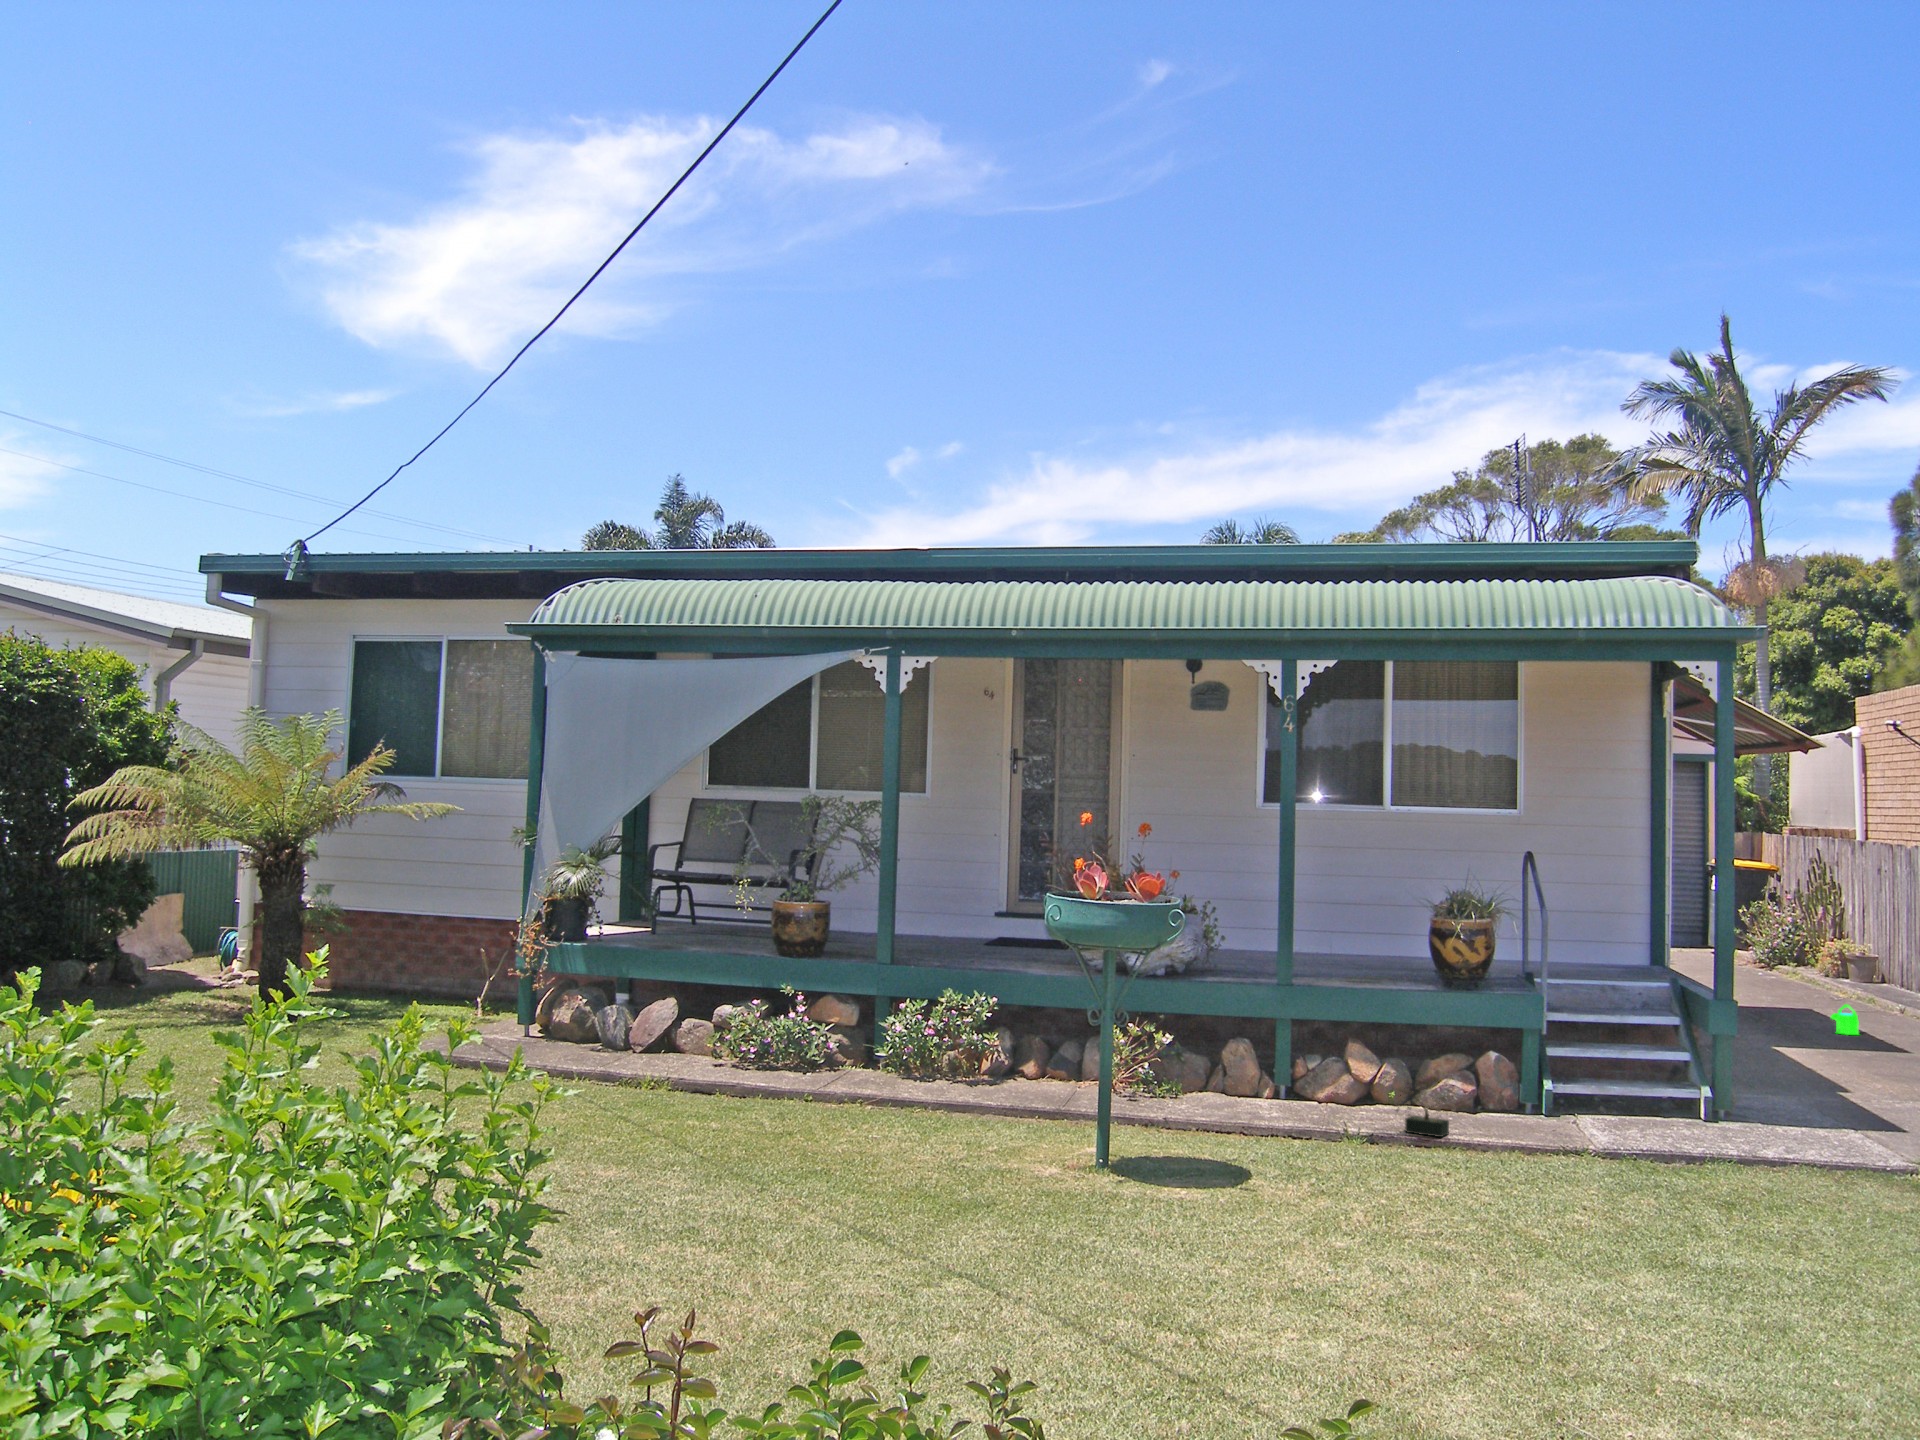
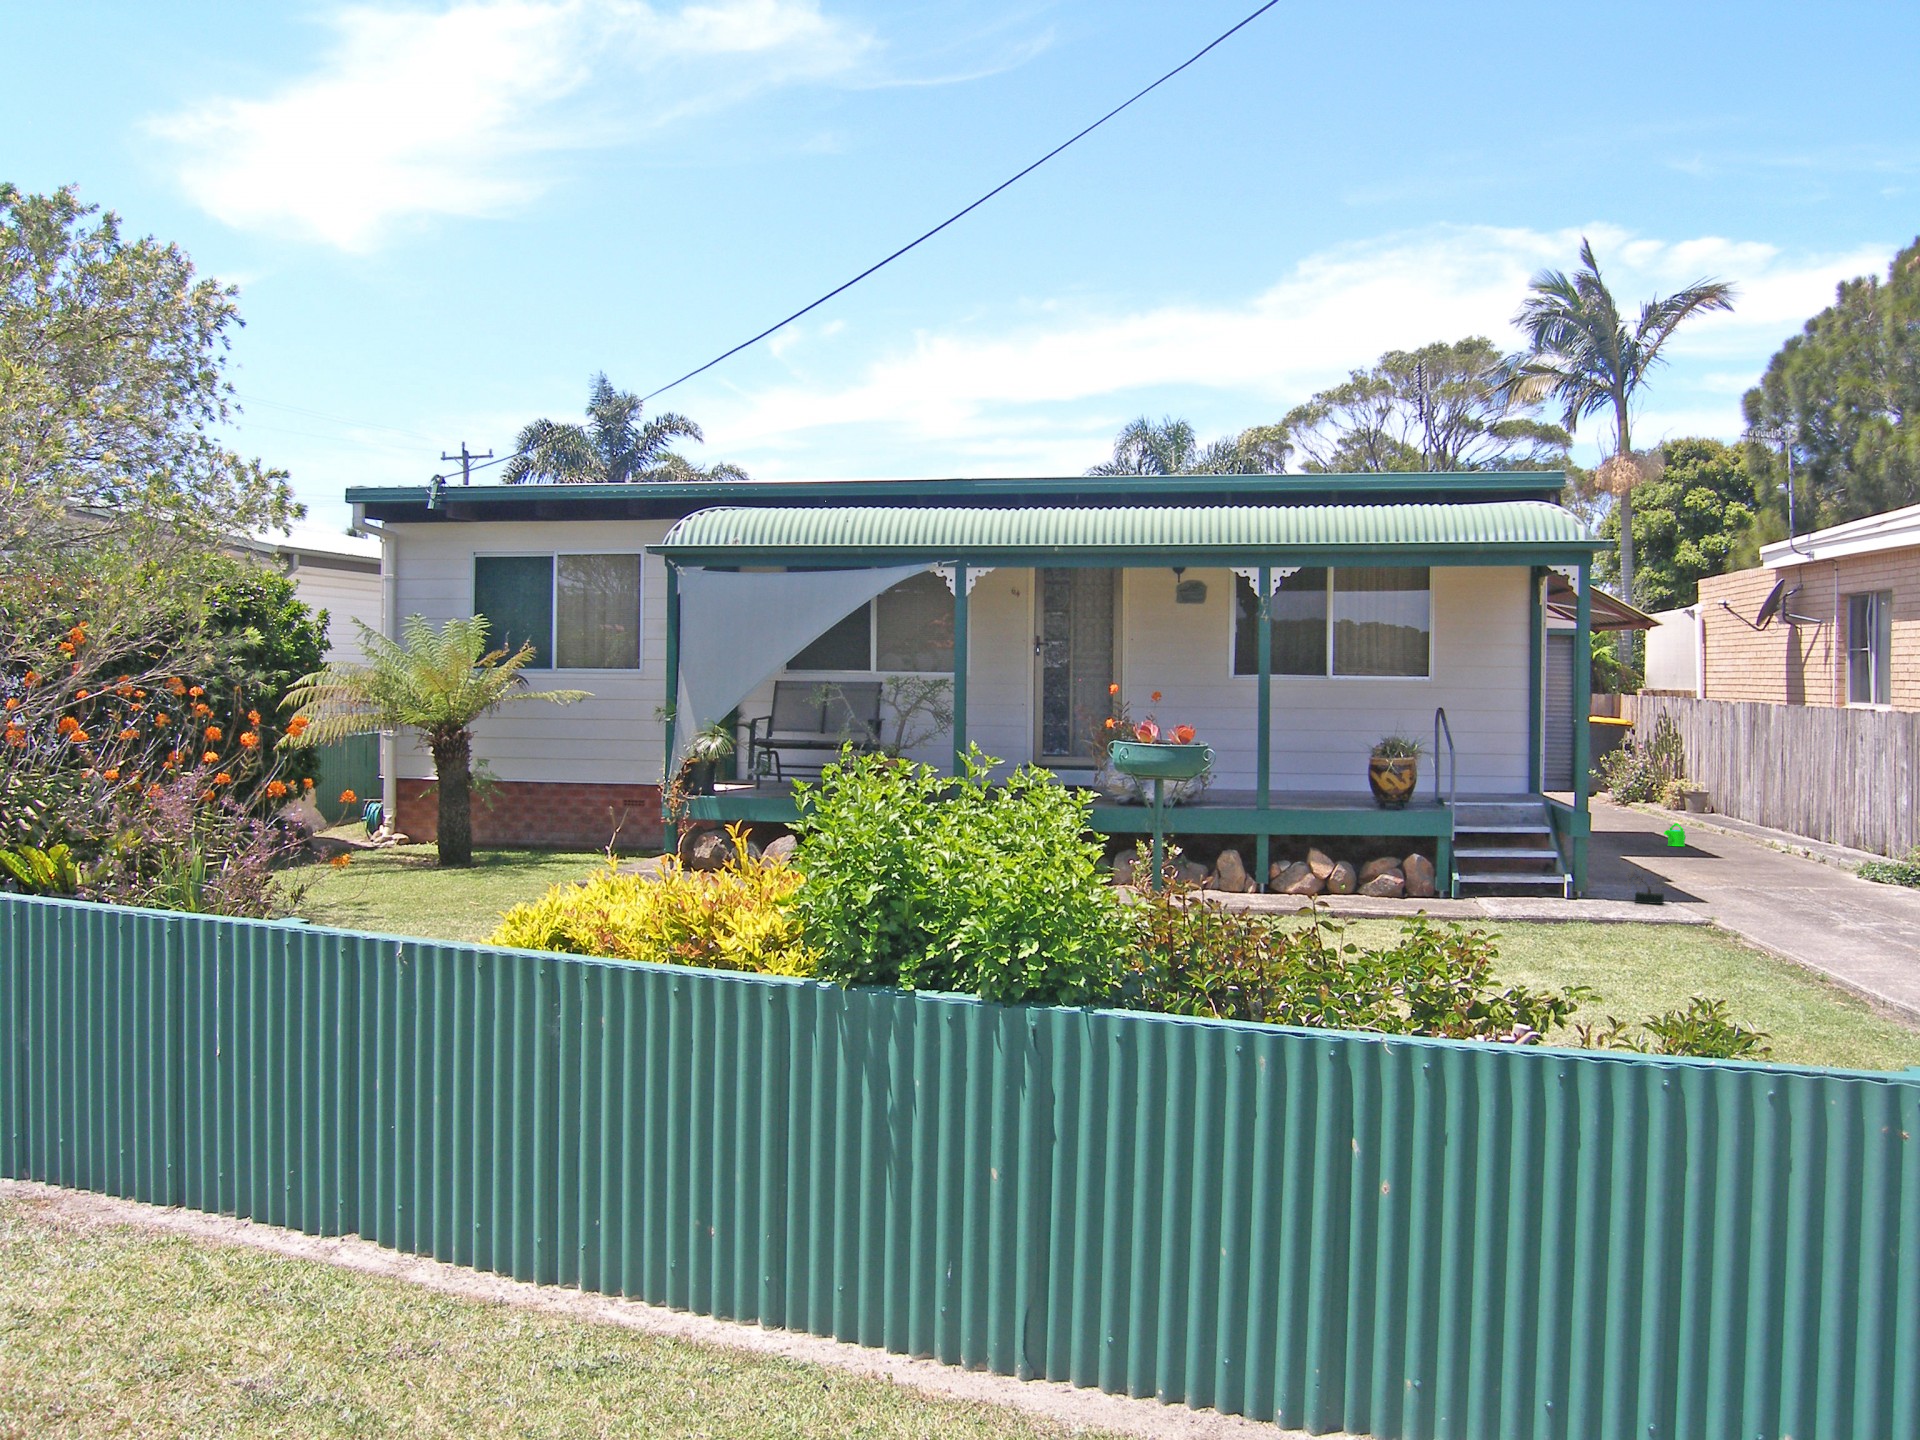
decorative plant: present [1395,1078,1455,1137] -> present [1627,867,1669,904]

